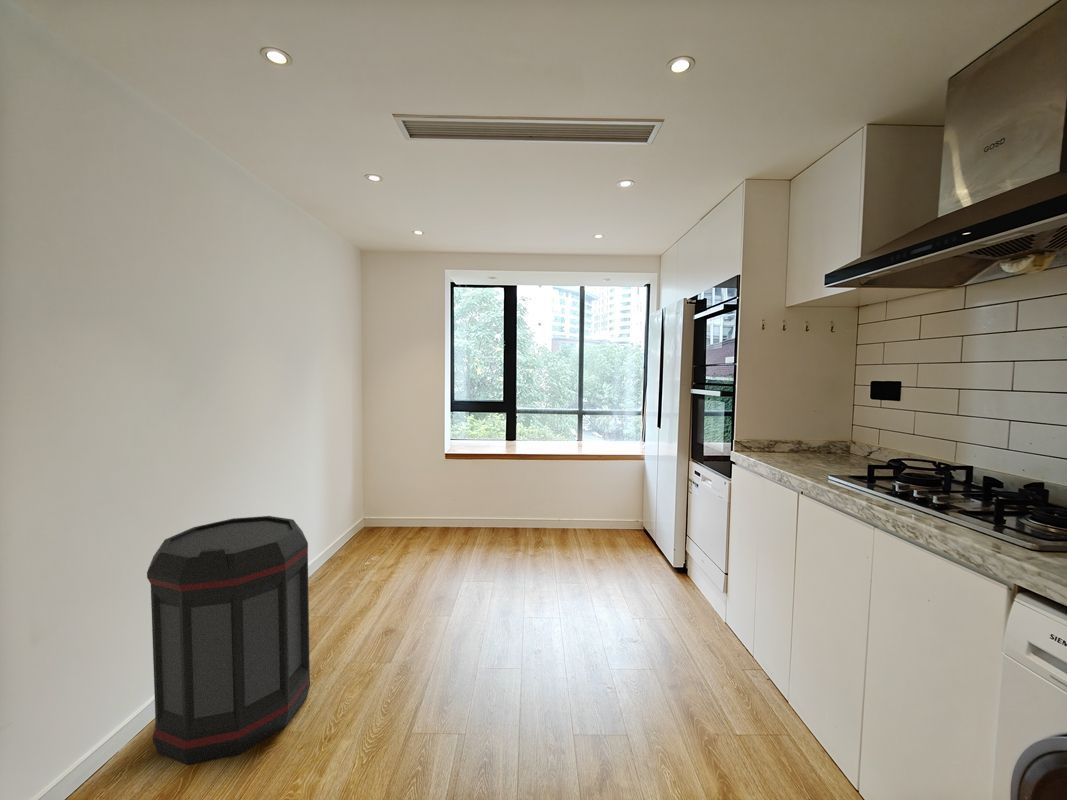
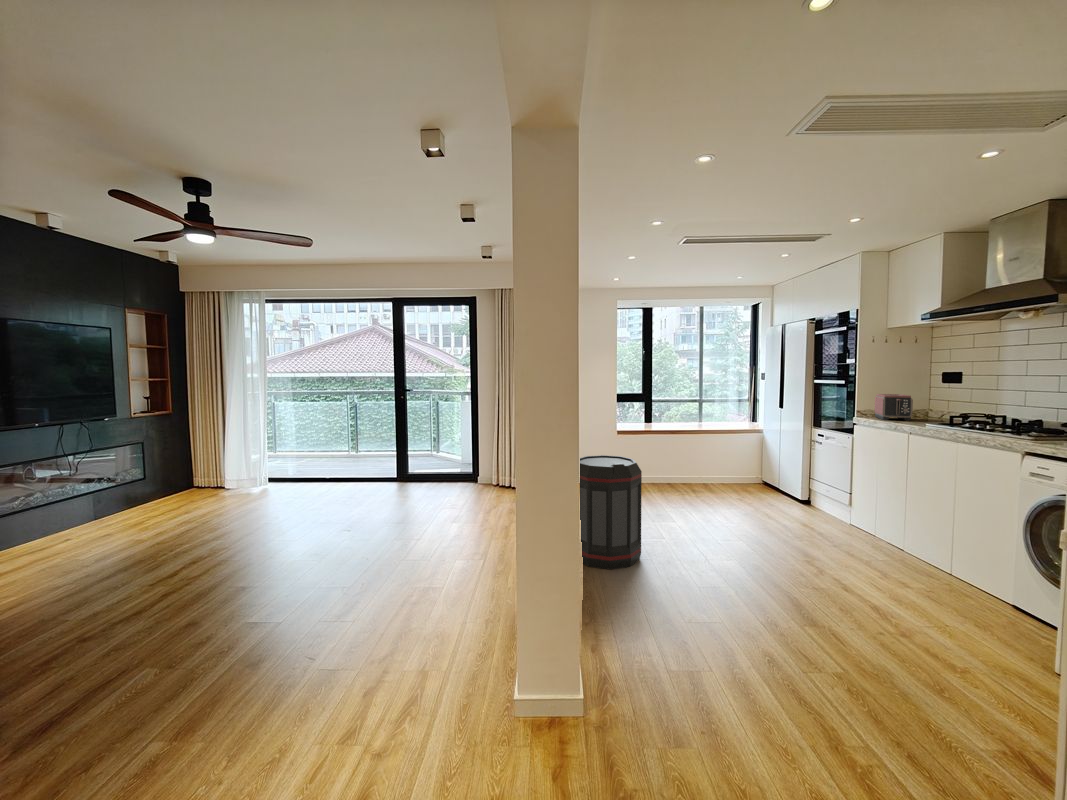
toaster: none [767,413,817,462] -> present [875,394,913,421]

